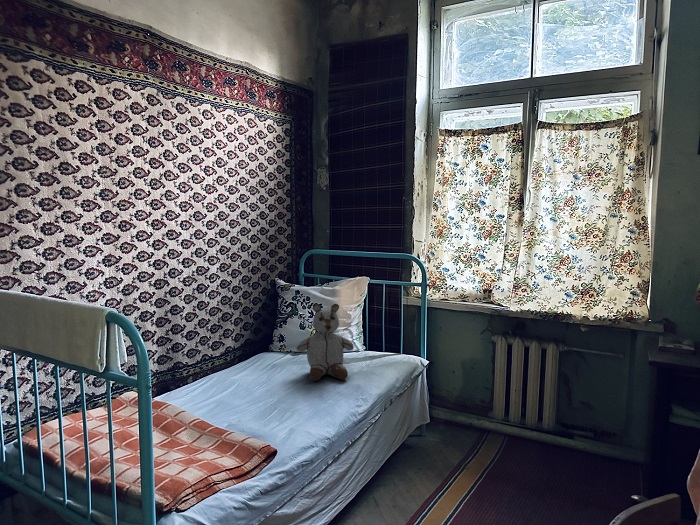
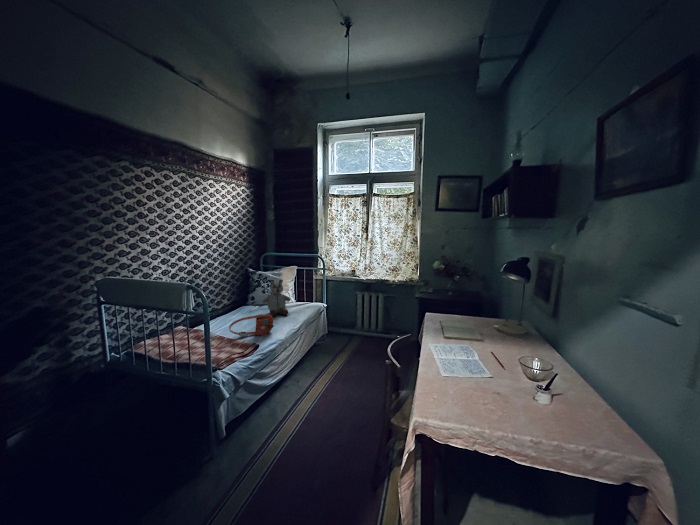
handbag: none [219,378,313,425] -> present [229,314,274,336]

